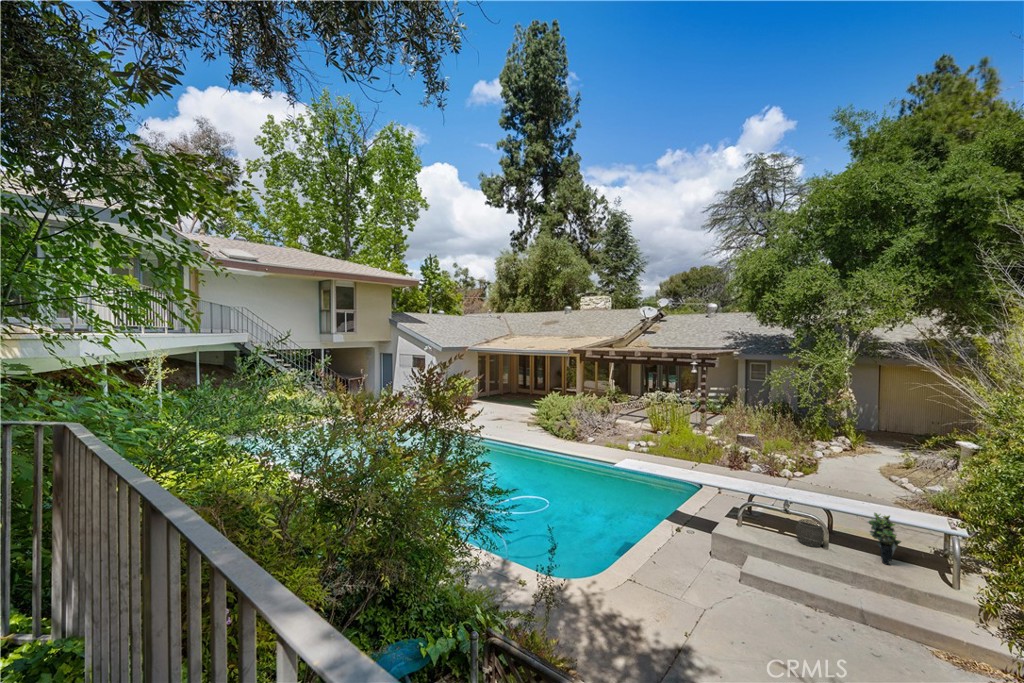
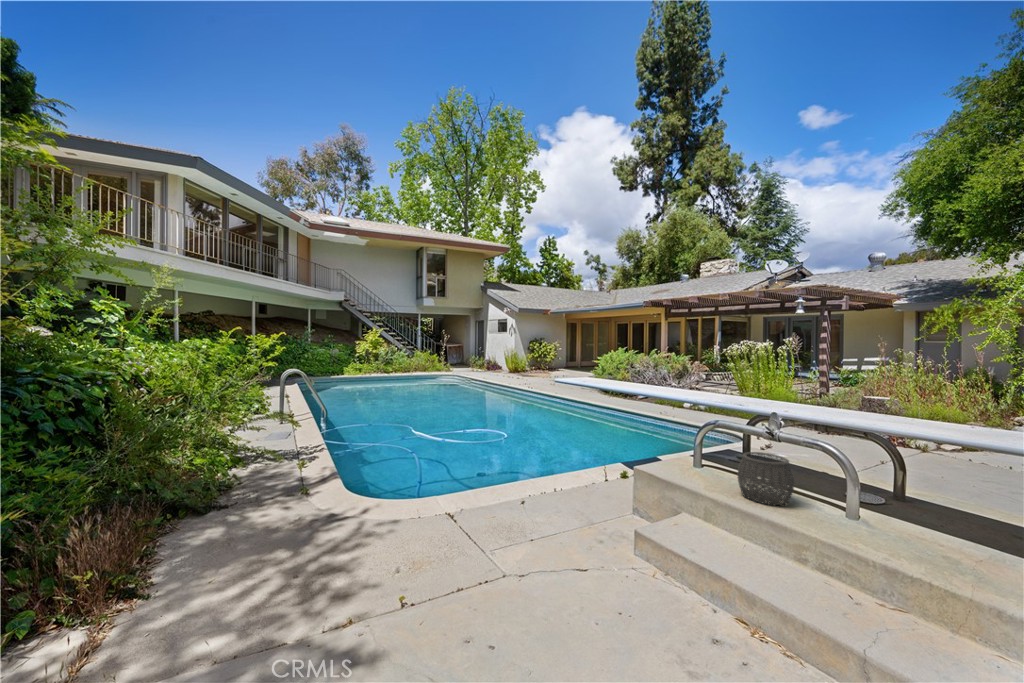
potted plant: present [868,513,901,565] -> none [882,438,971,563]

